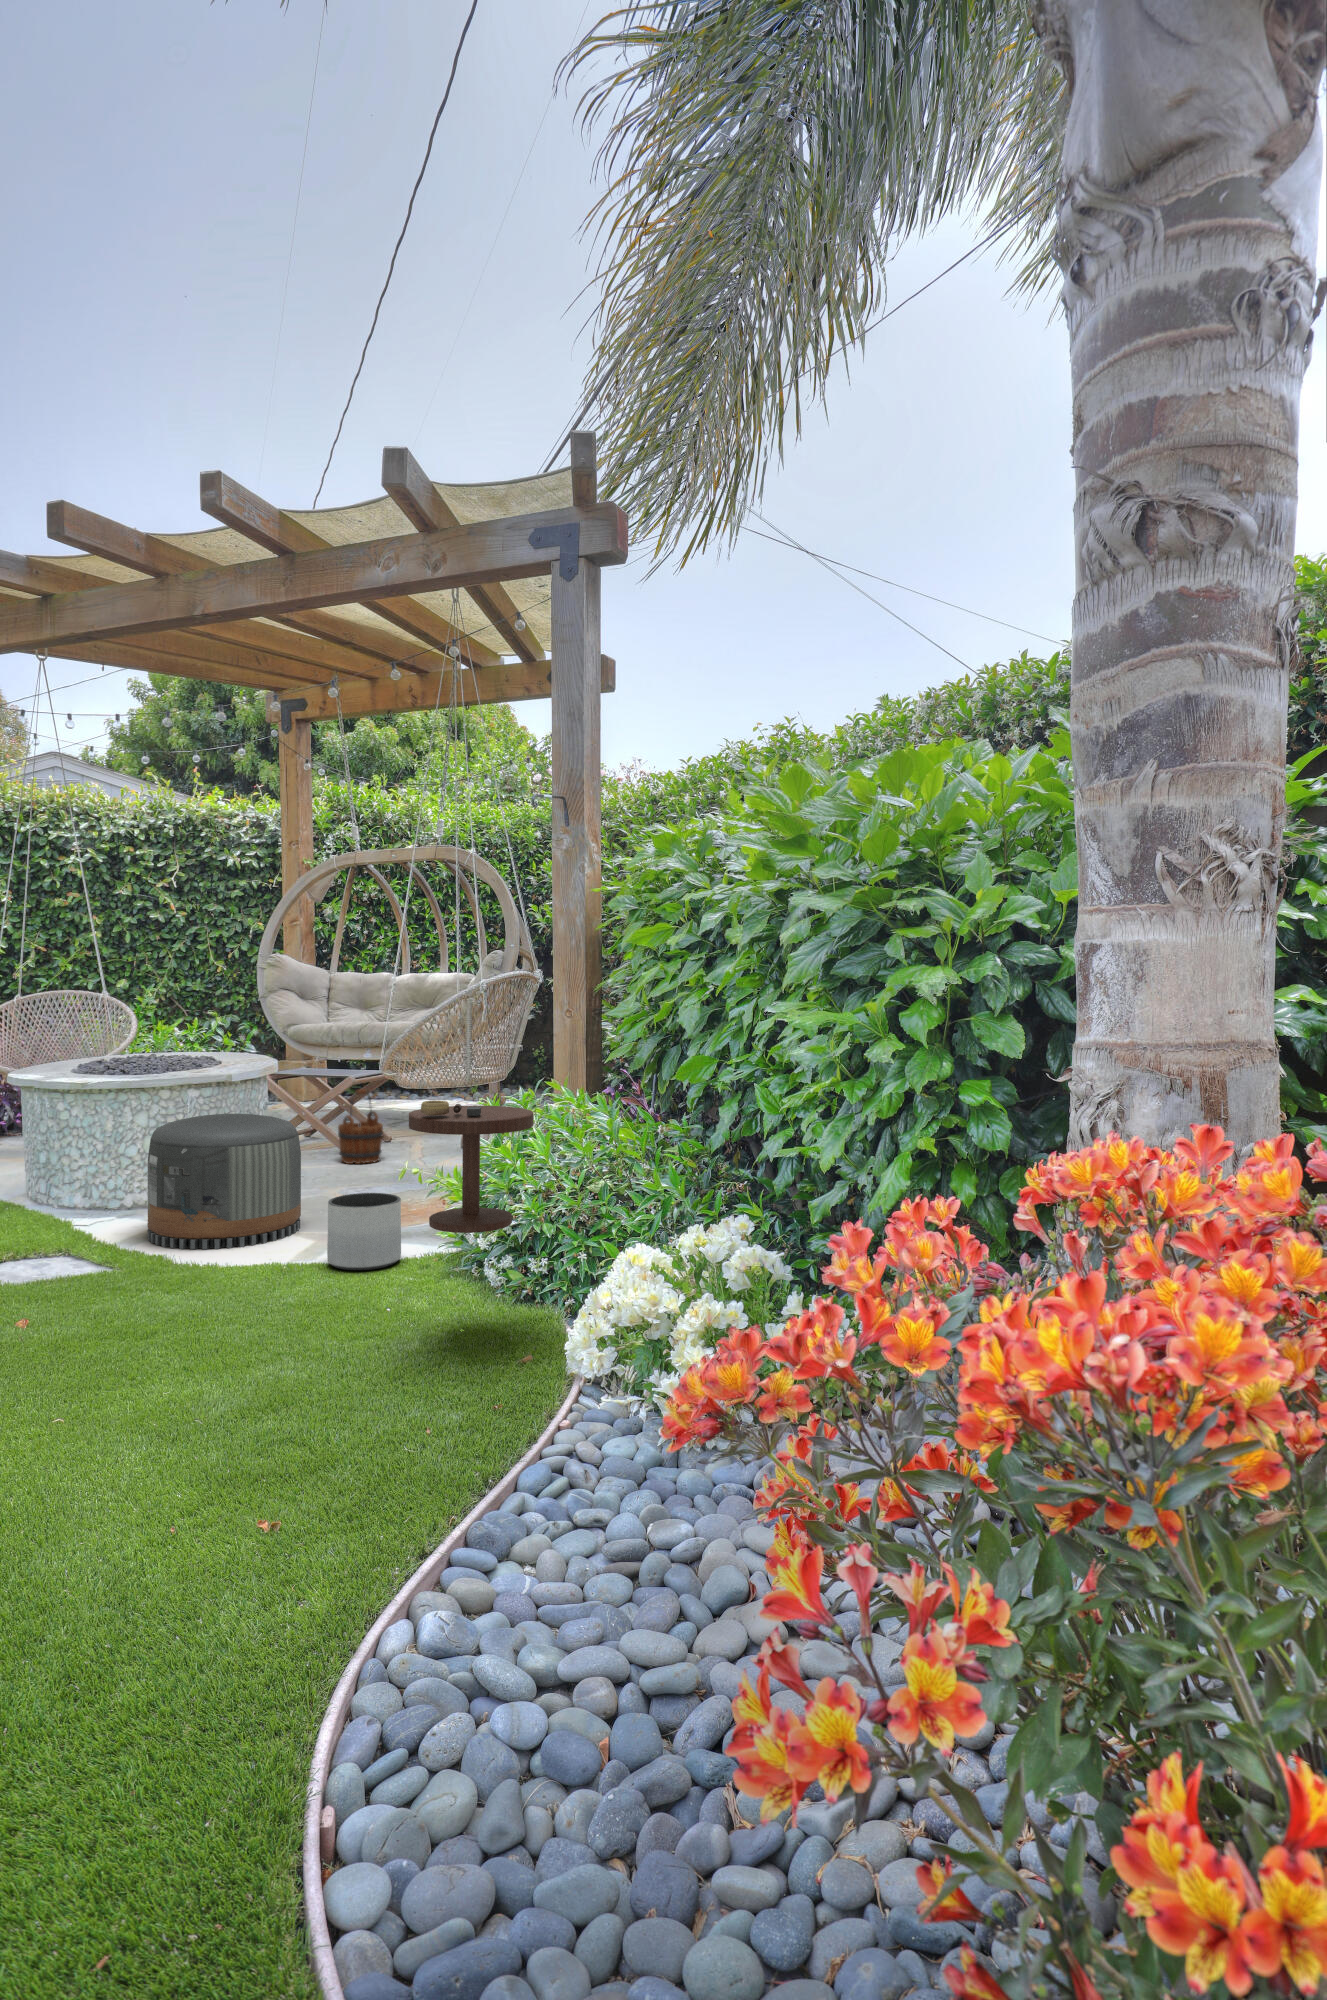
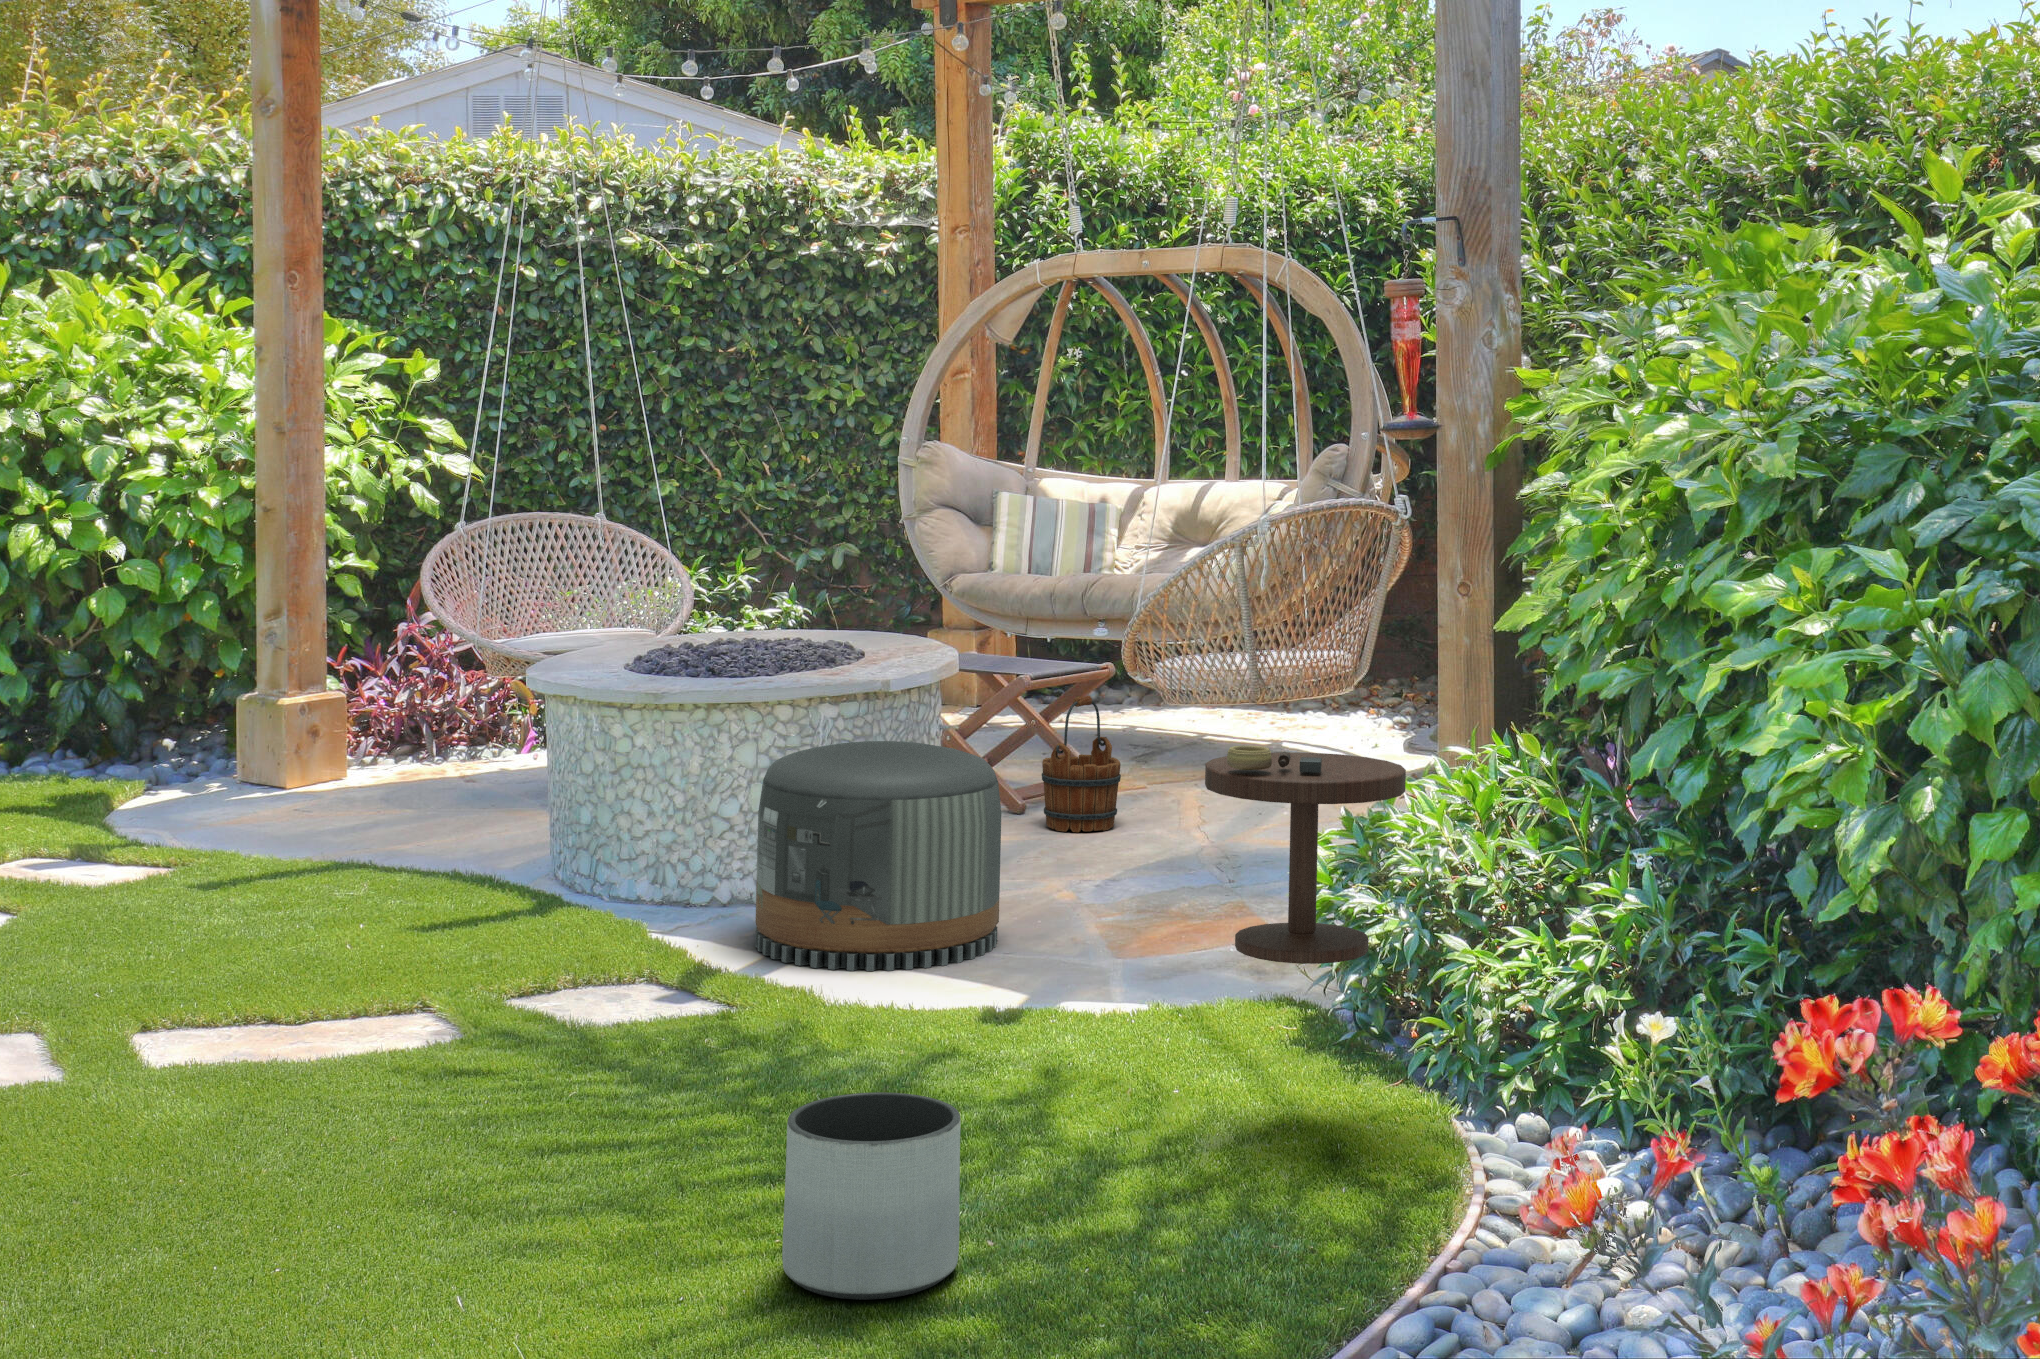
planter: present [327,1193,401,1270] -> present [782,1092,960,1300]

